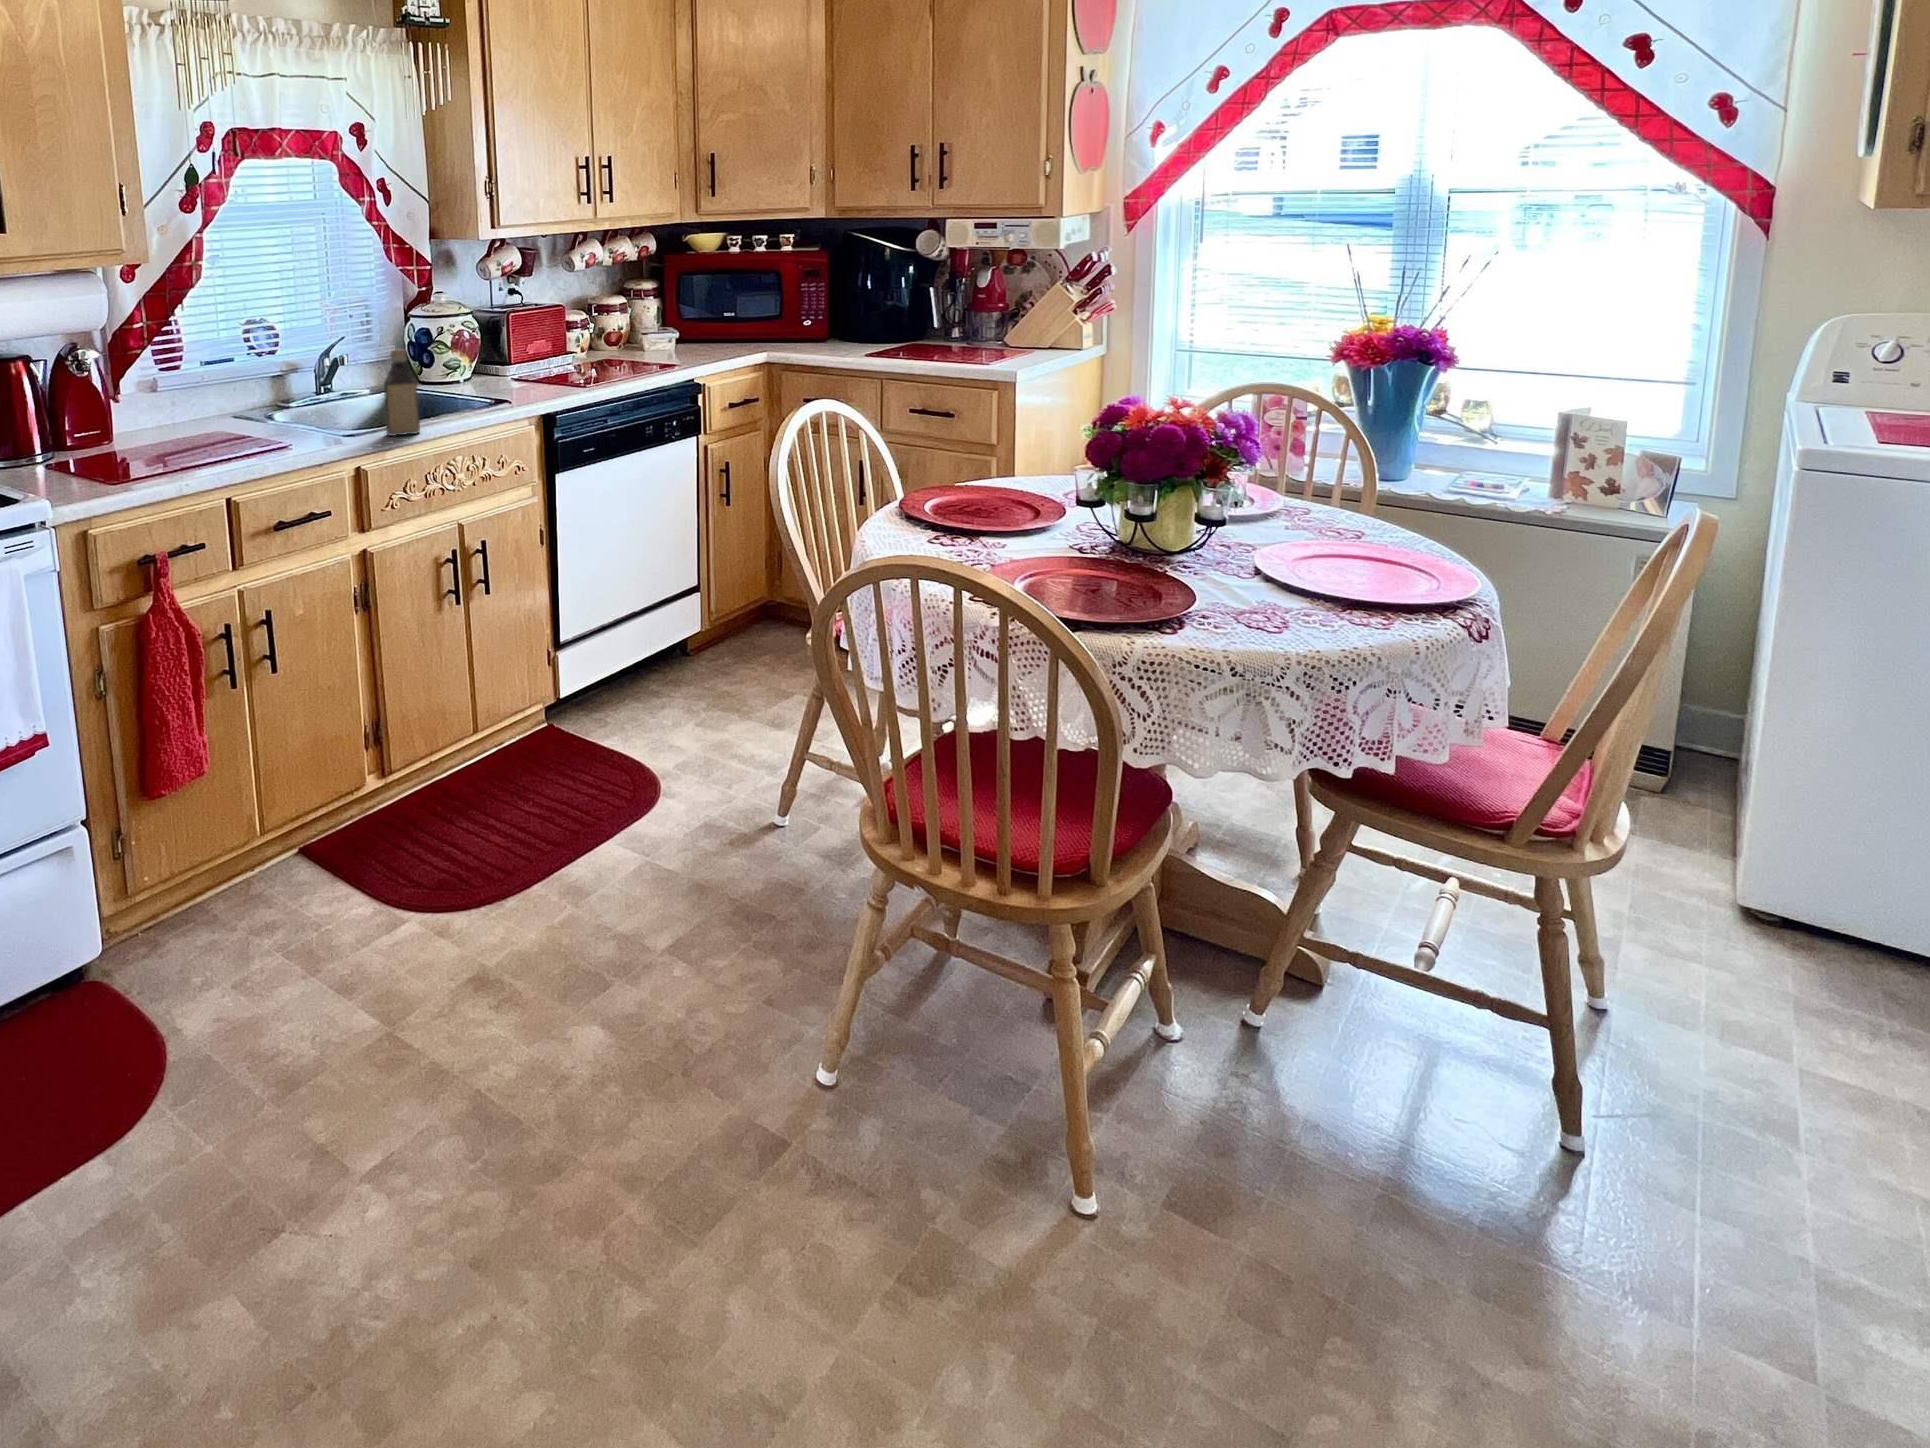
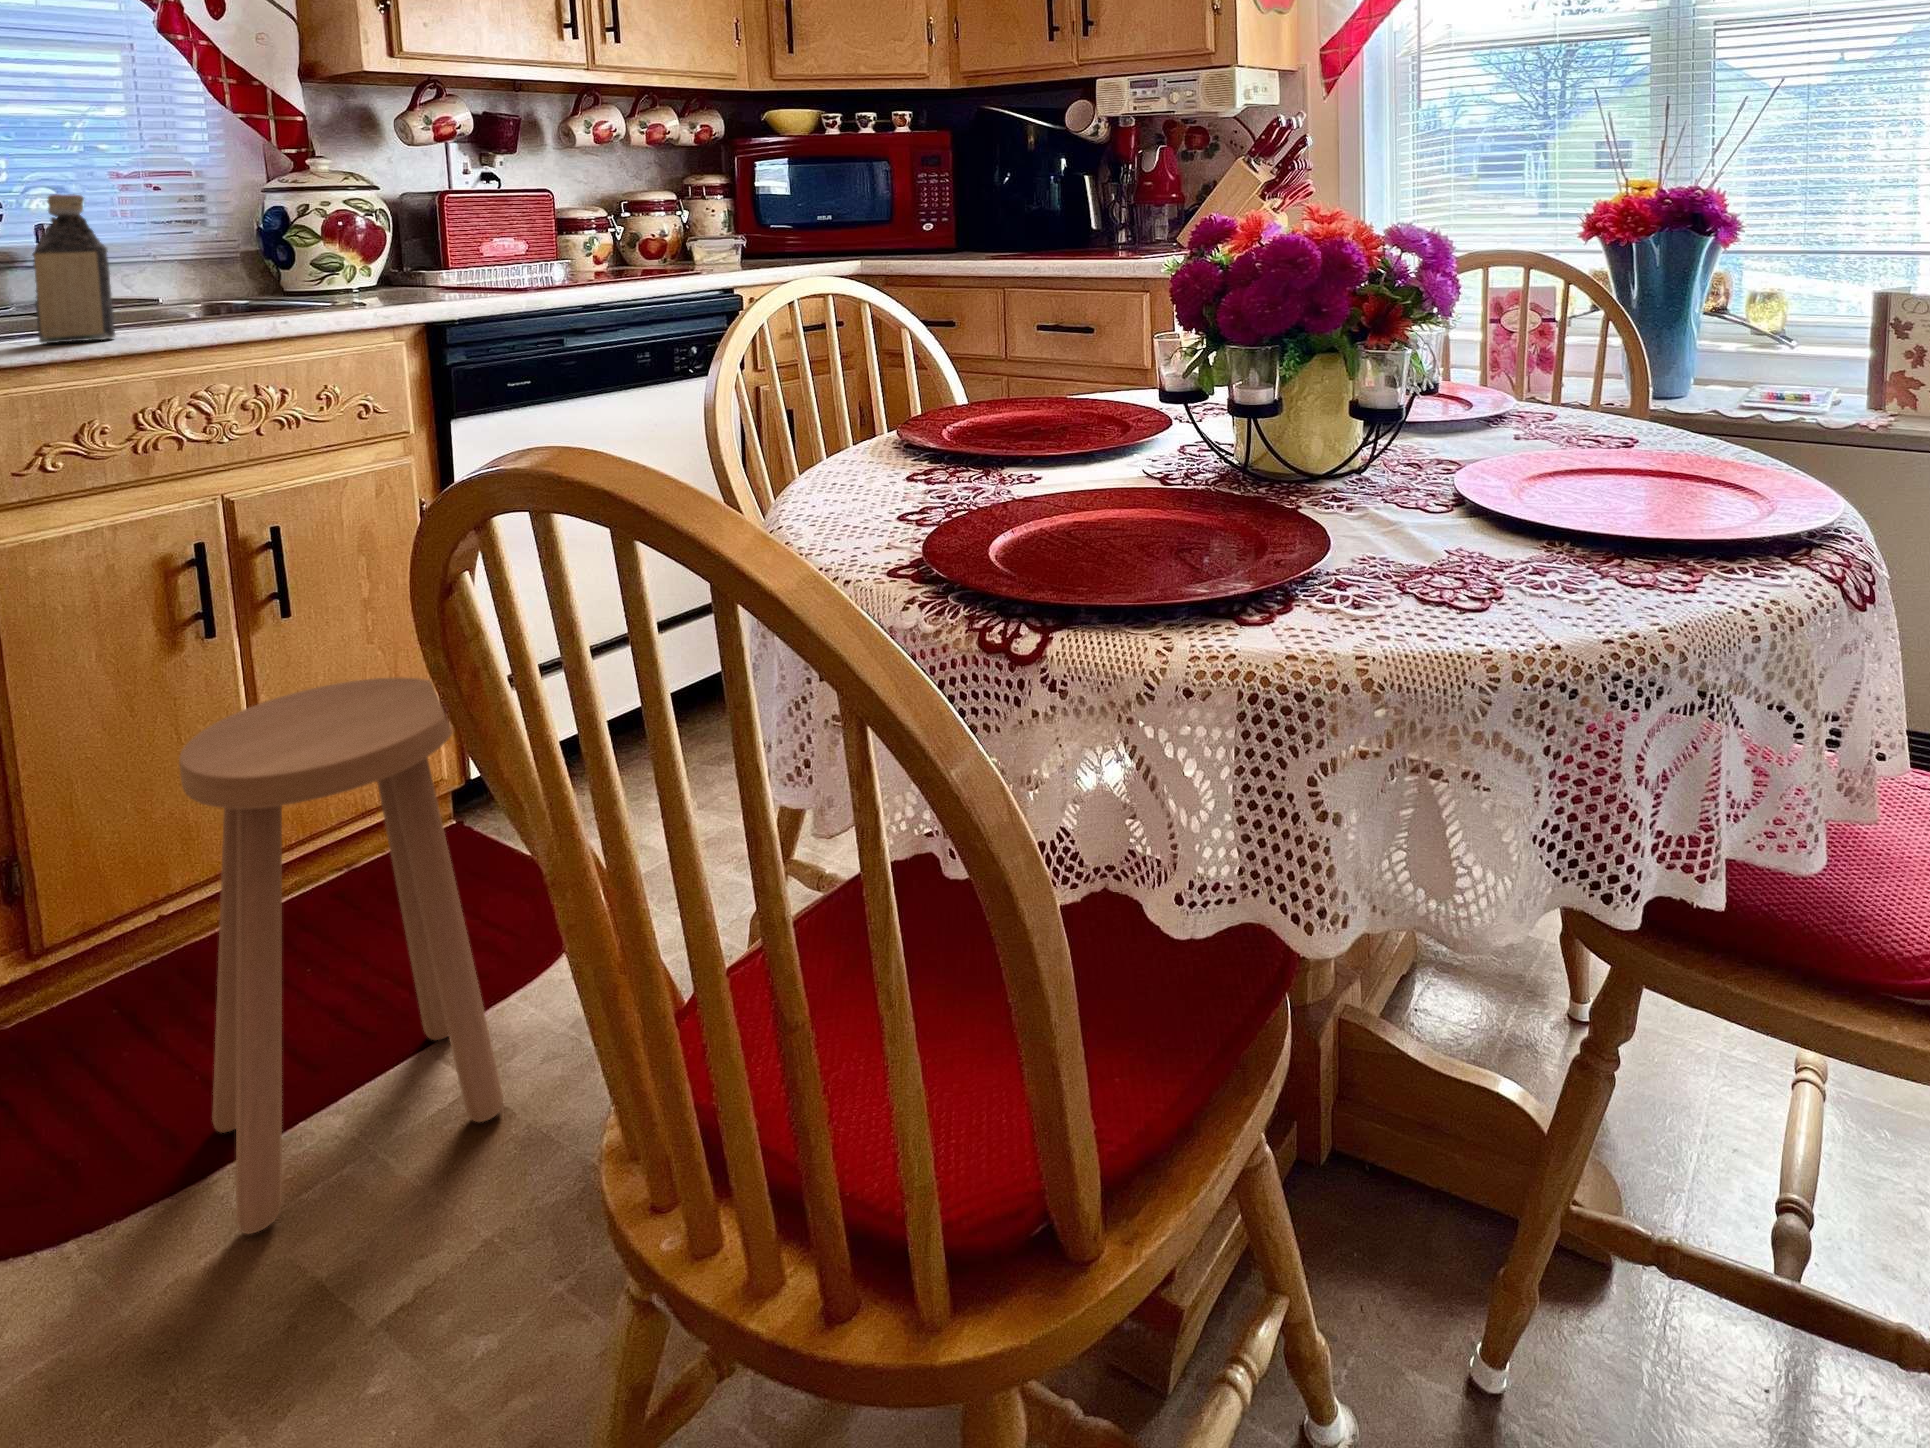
stool: none [516,634,669,913] -> present [179,678,503,1234]

